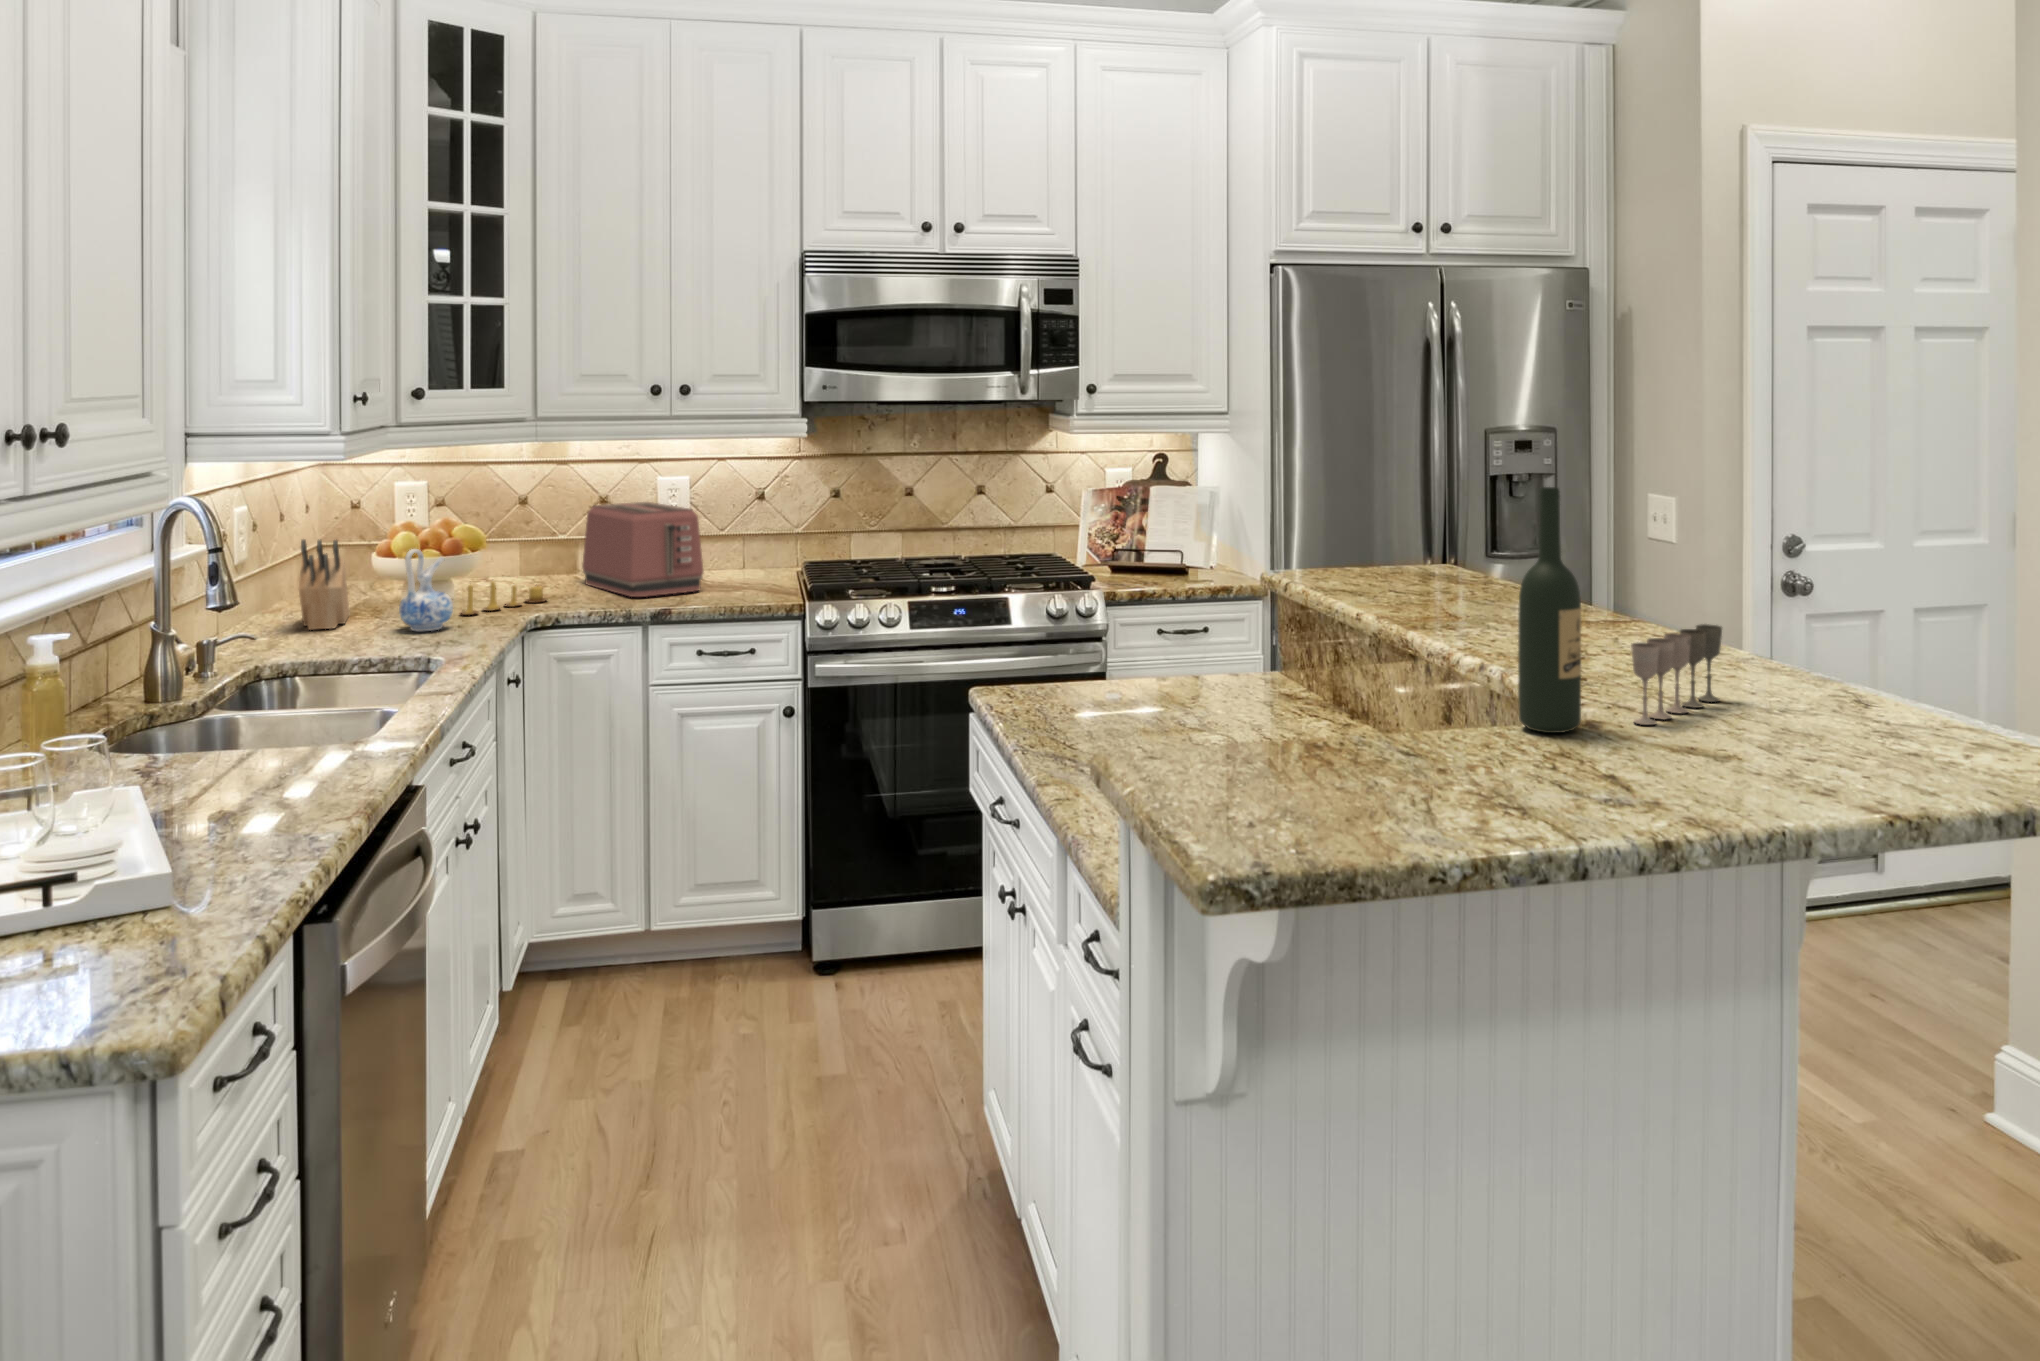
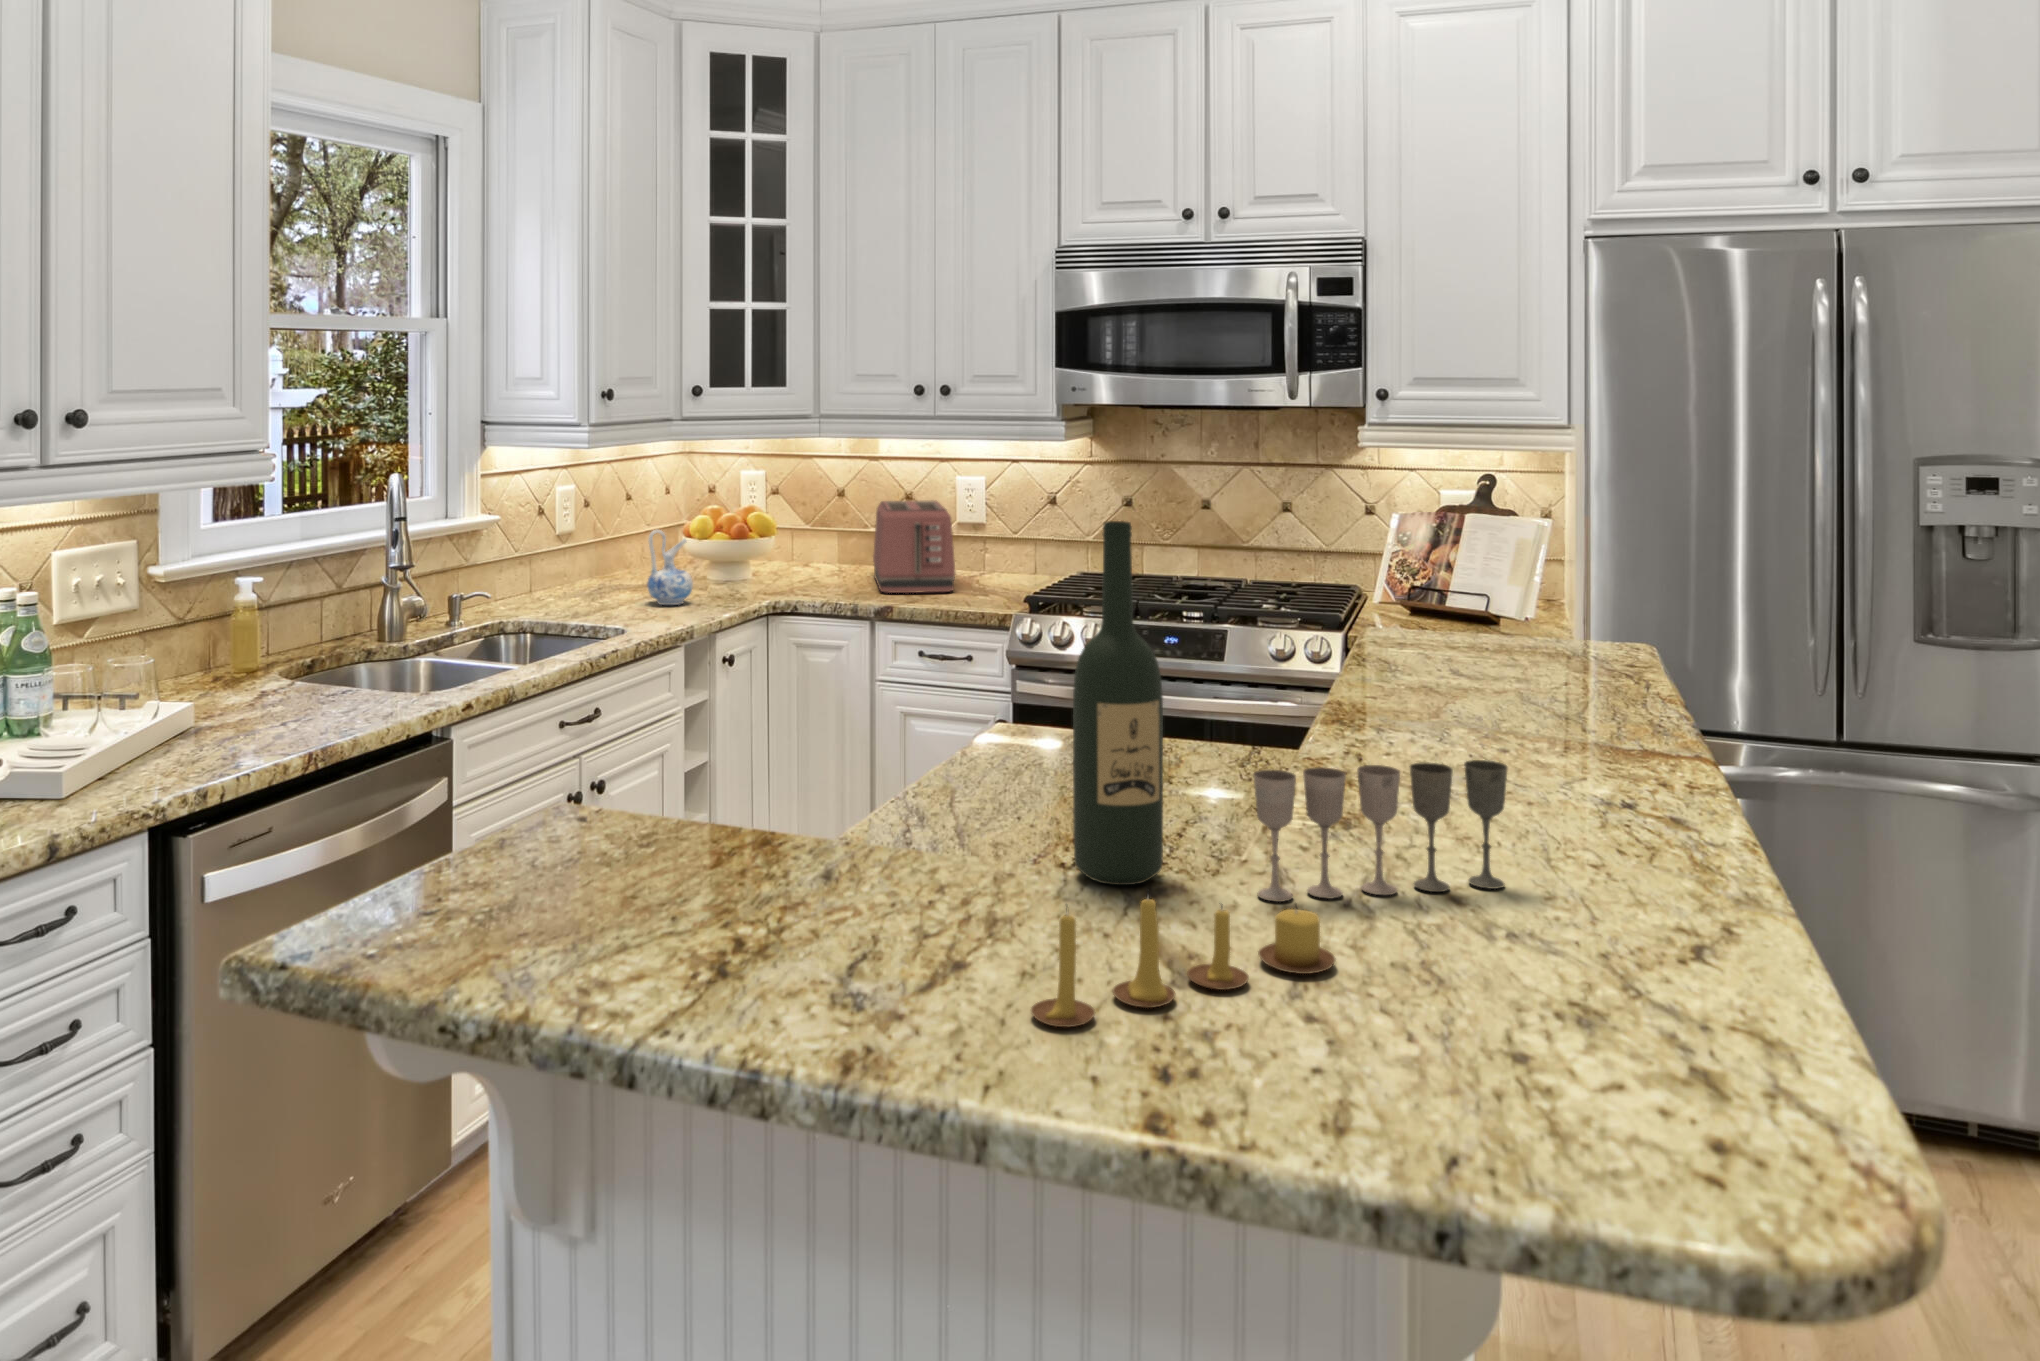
knife block: present [299,539,350,630] -> none [580,515,647,596]
candle: present [461,581,547,615] -> present [1031,897,1336,1027]

